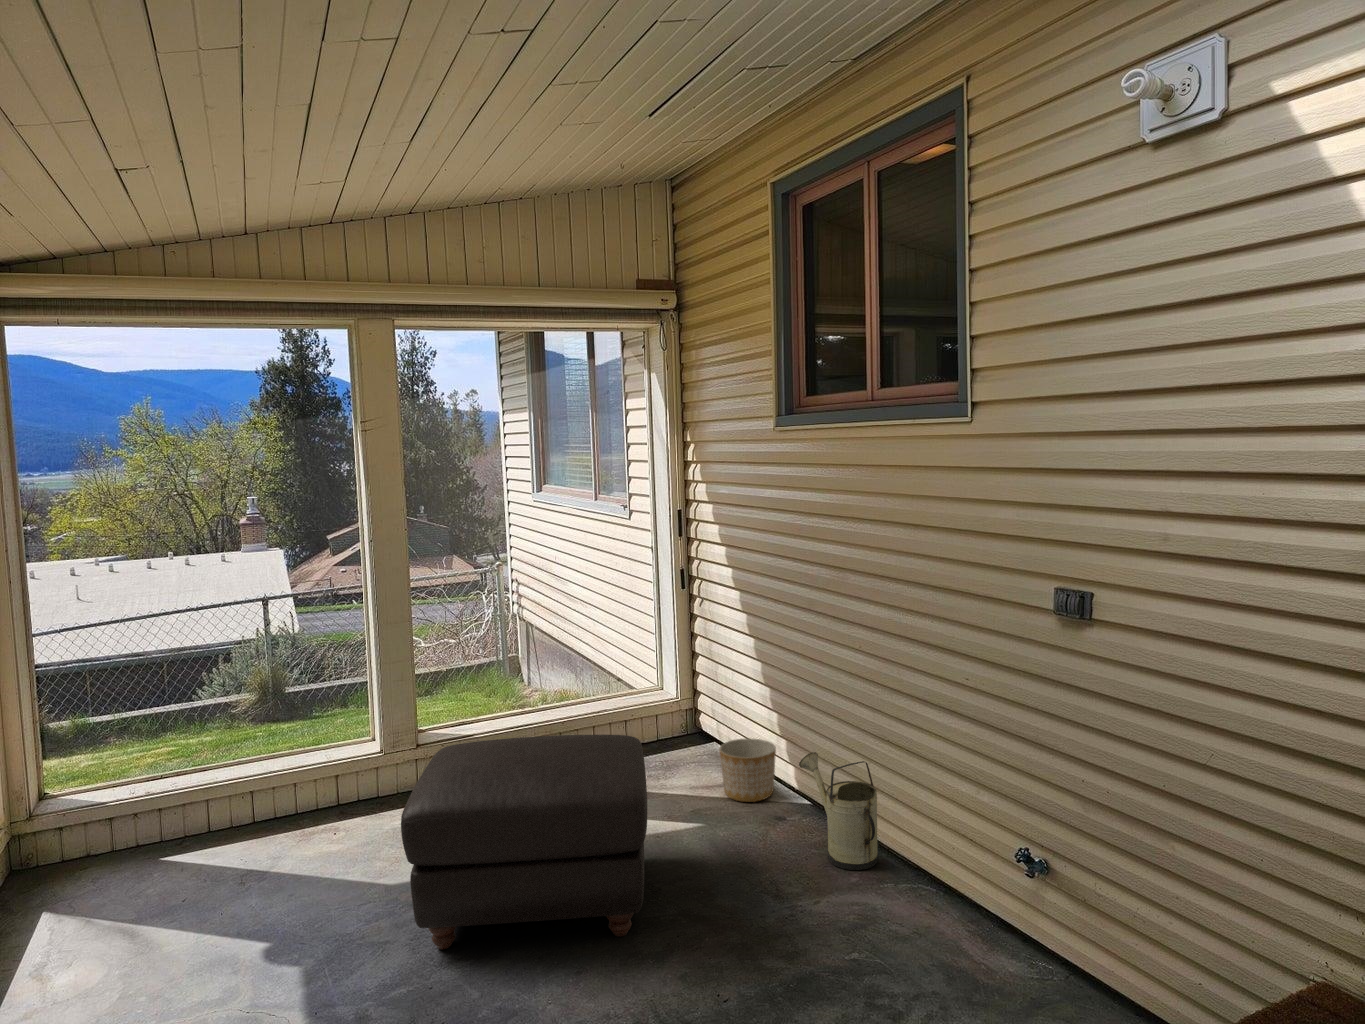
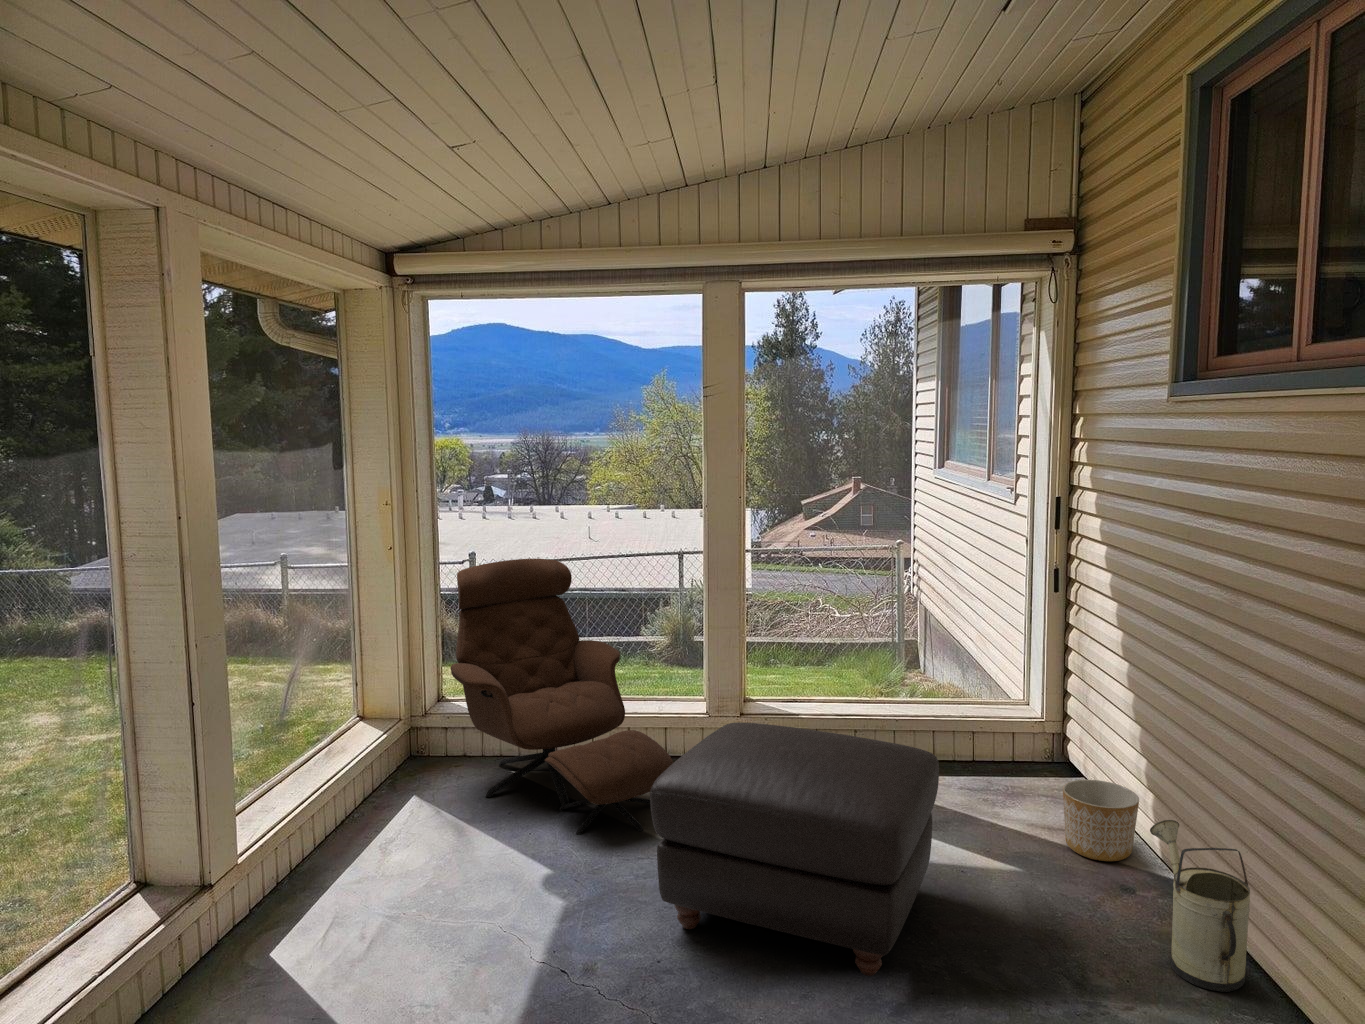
lounge chair: none [77,616,374,899] -> present [451,559,673,834]

